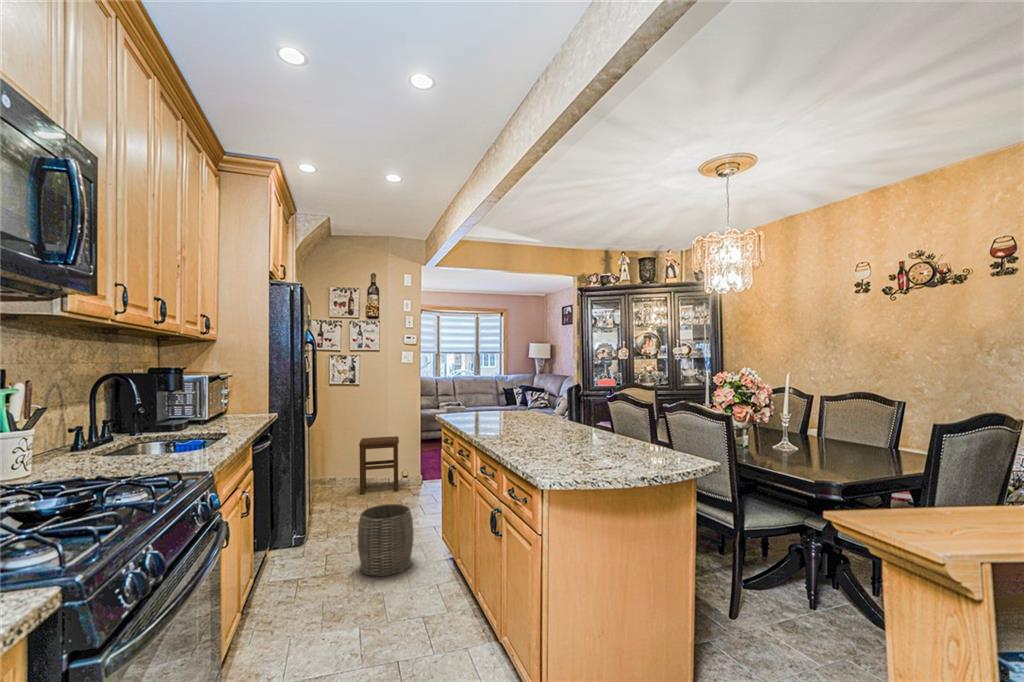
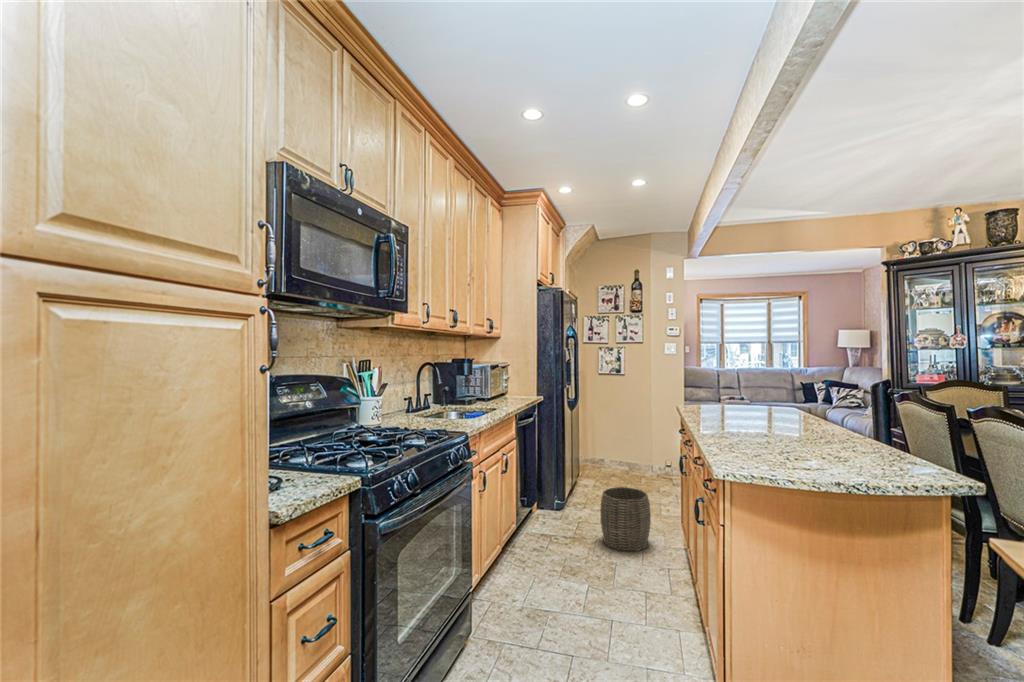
stool: present [359,436,399,494] -> none [622,425,661,479]

